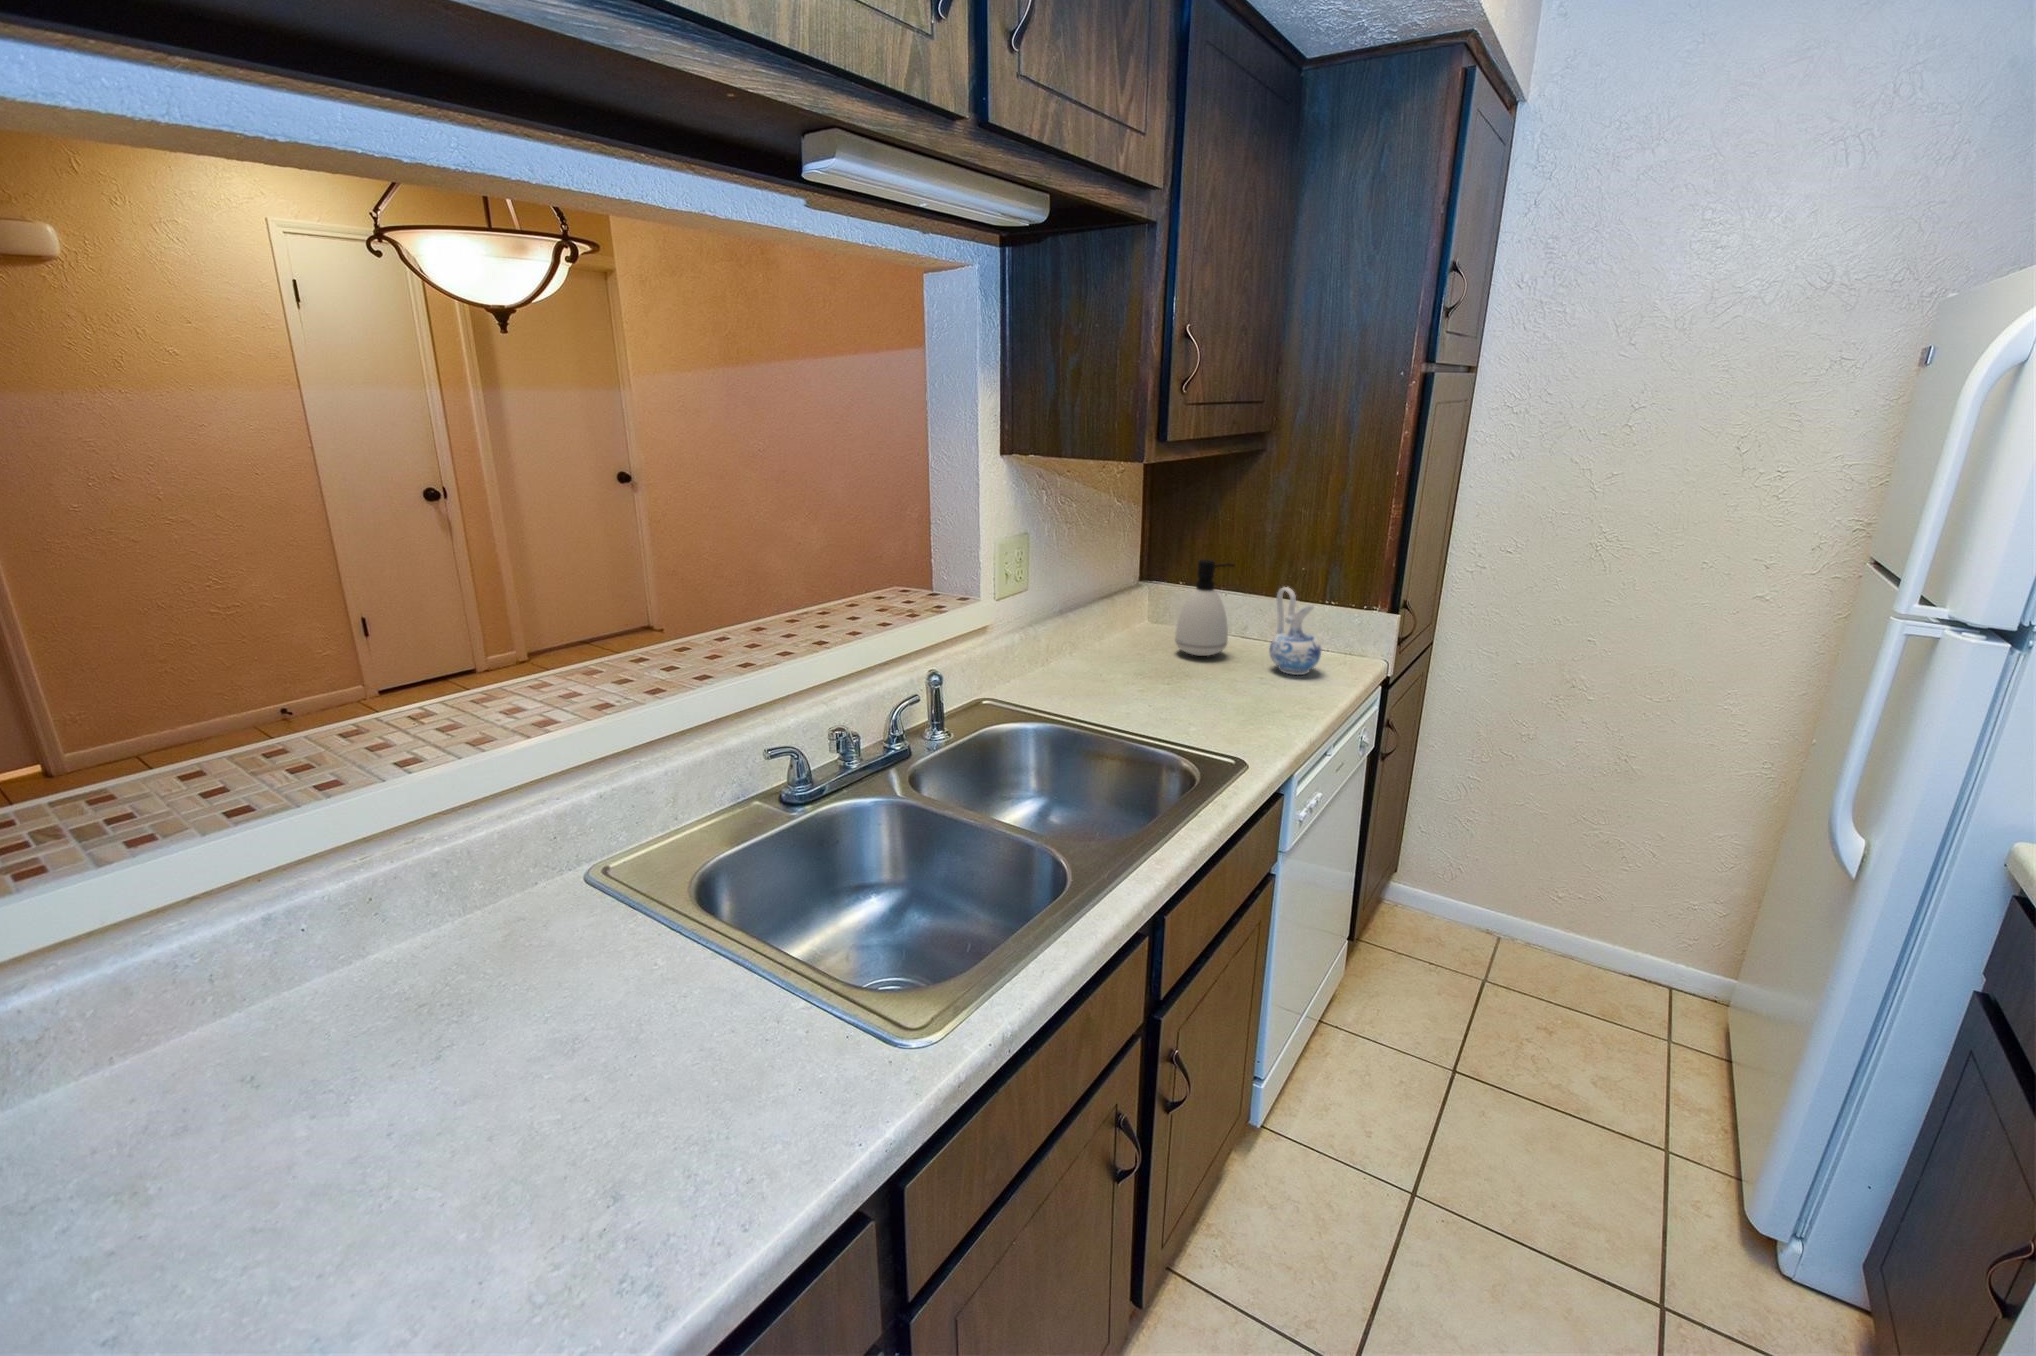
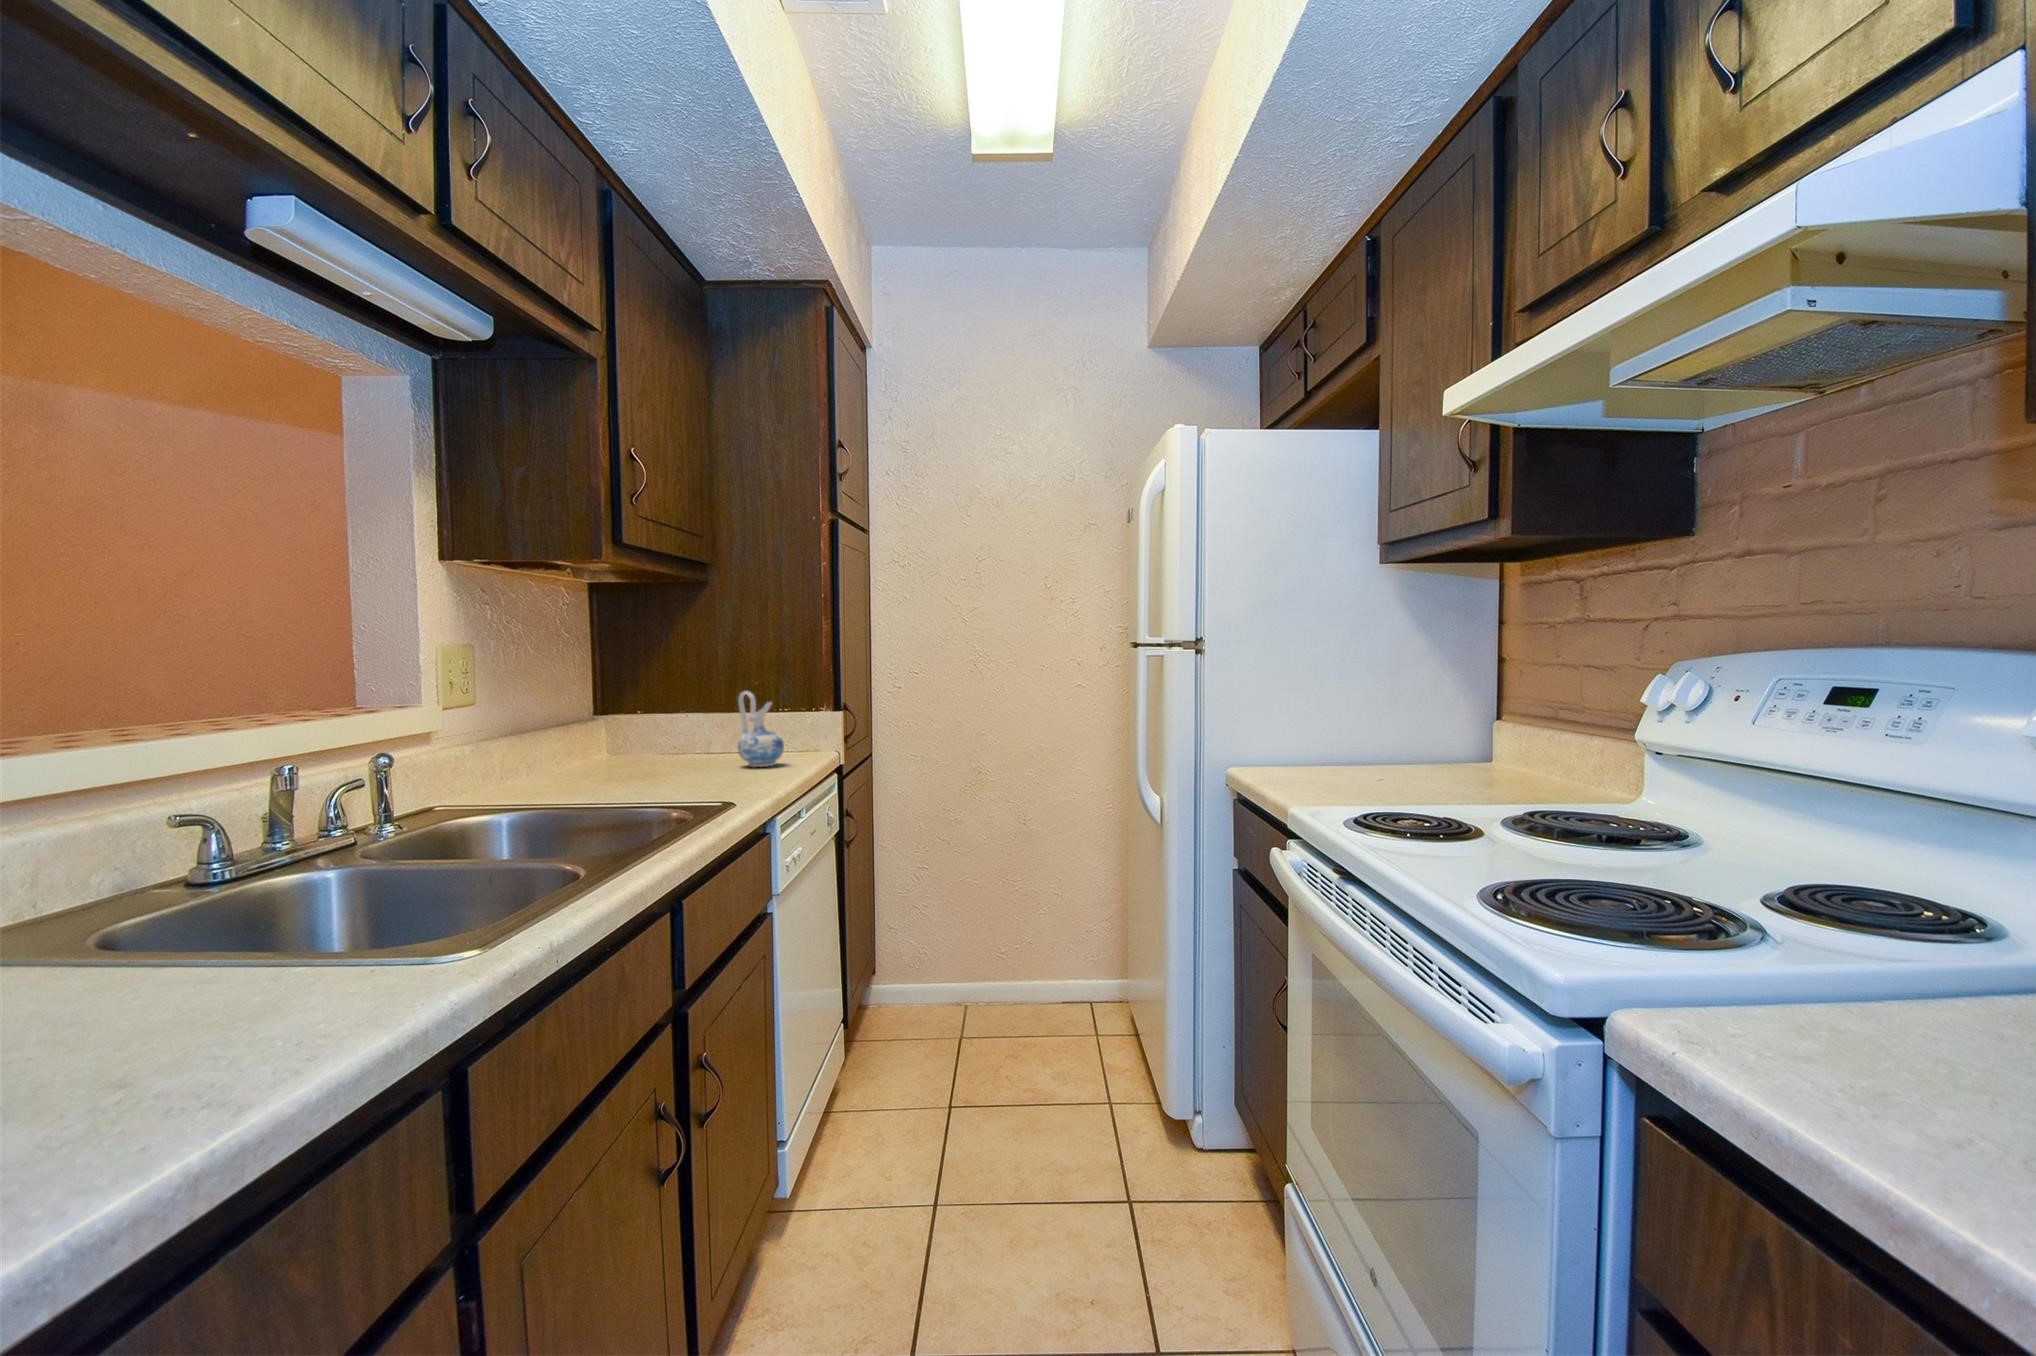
soap dispenser: present [1175,559,1235,656] -> none [645,676,697,767]

